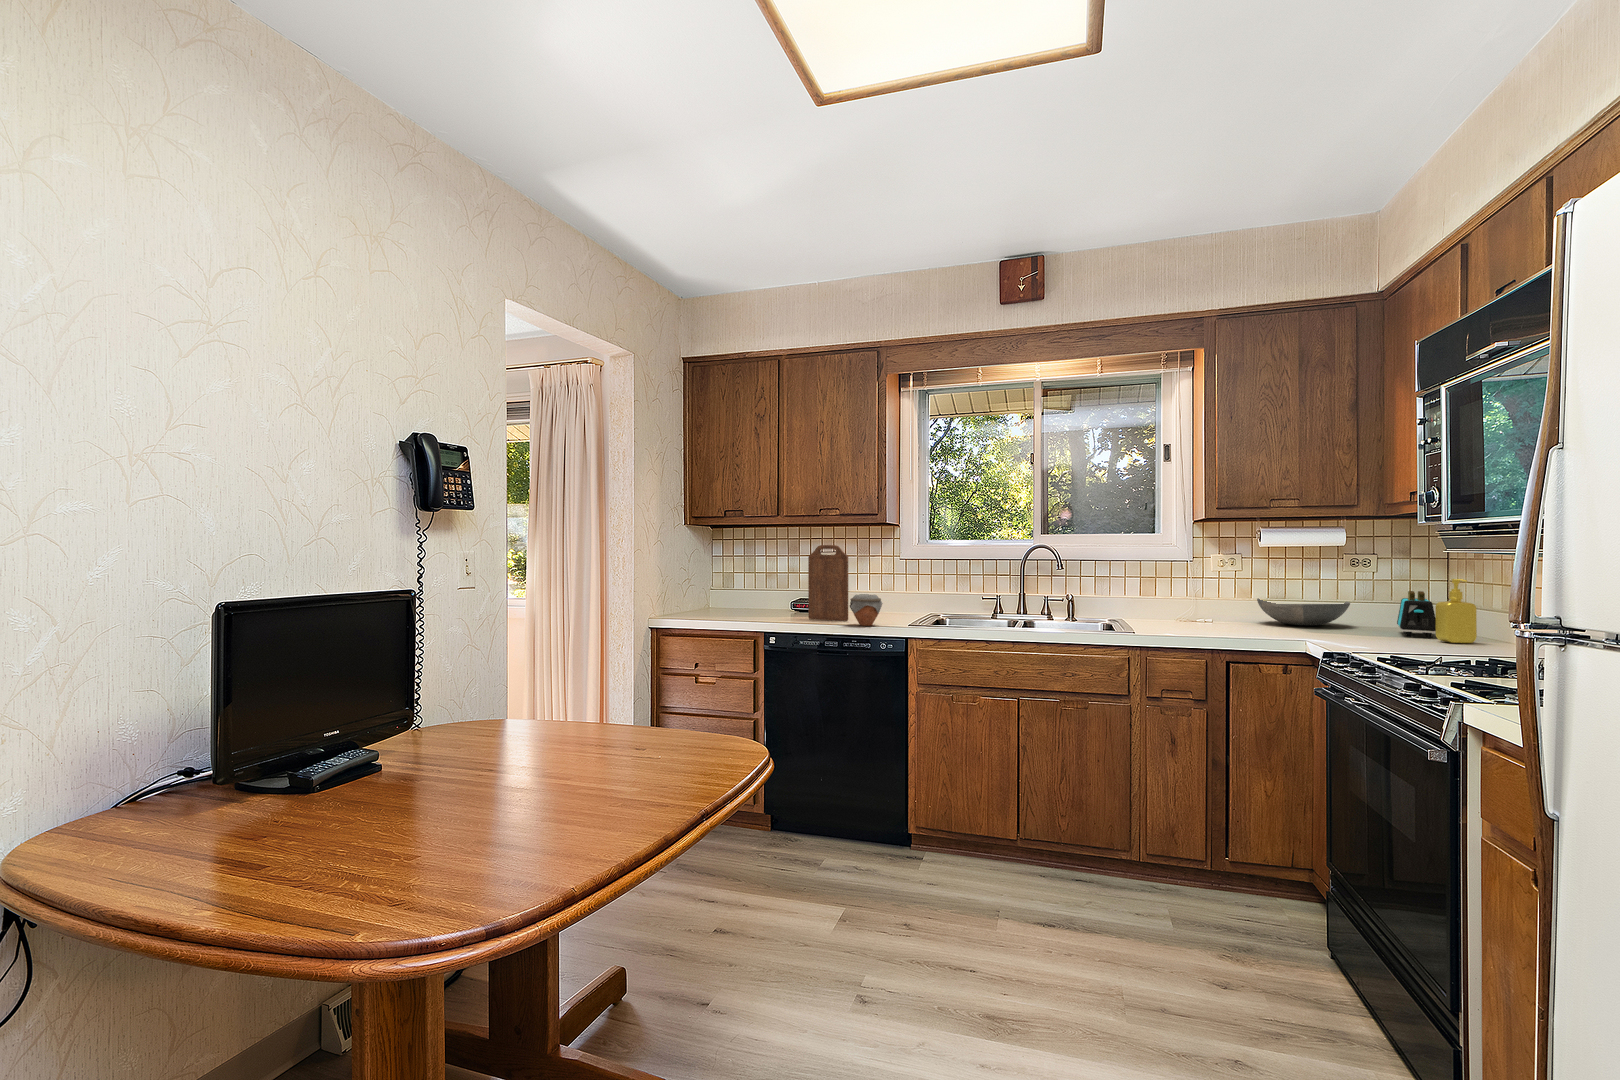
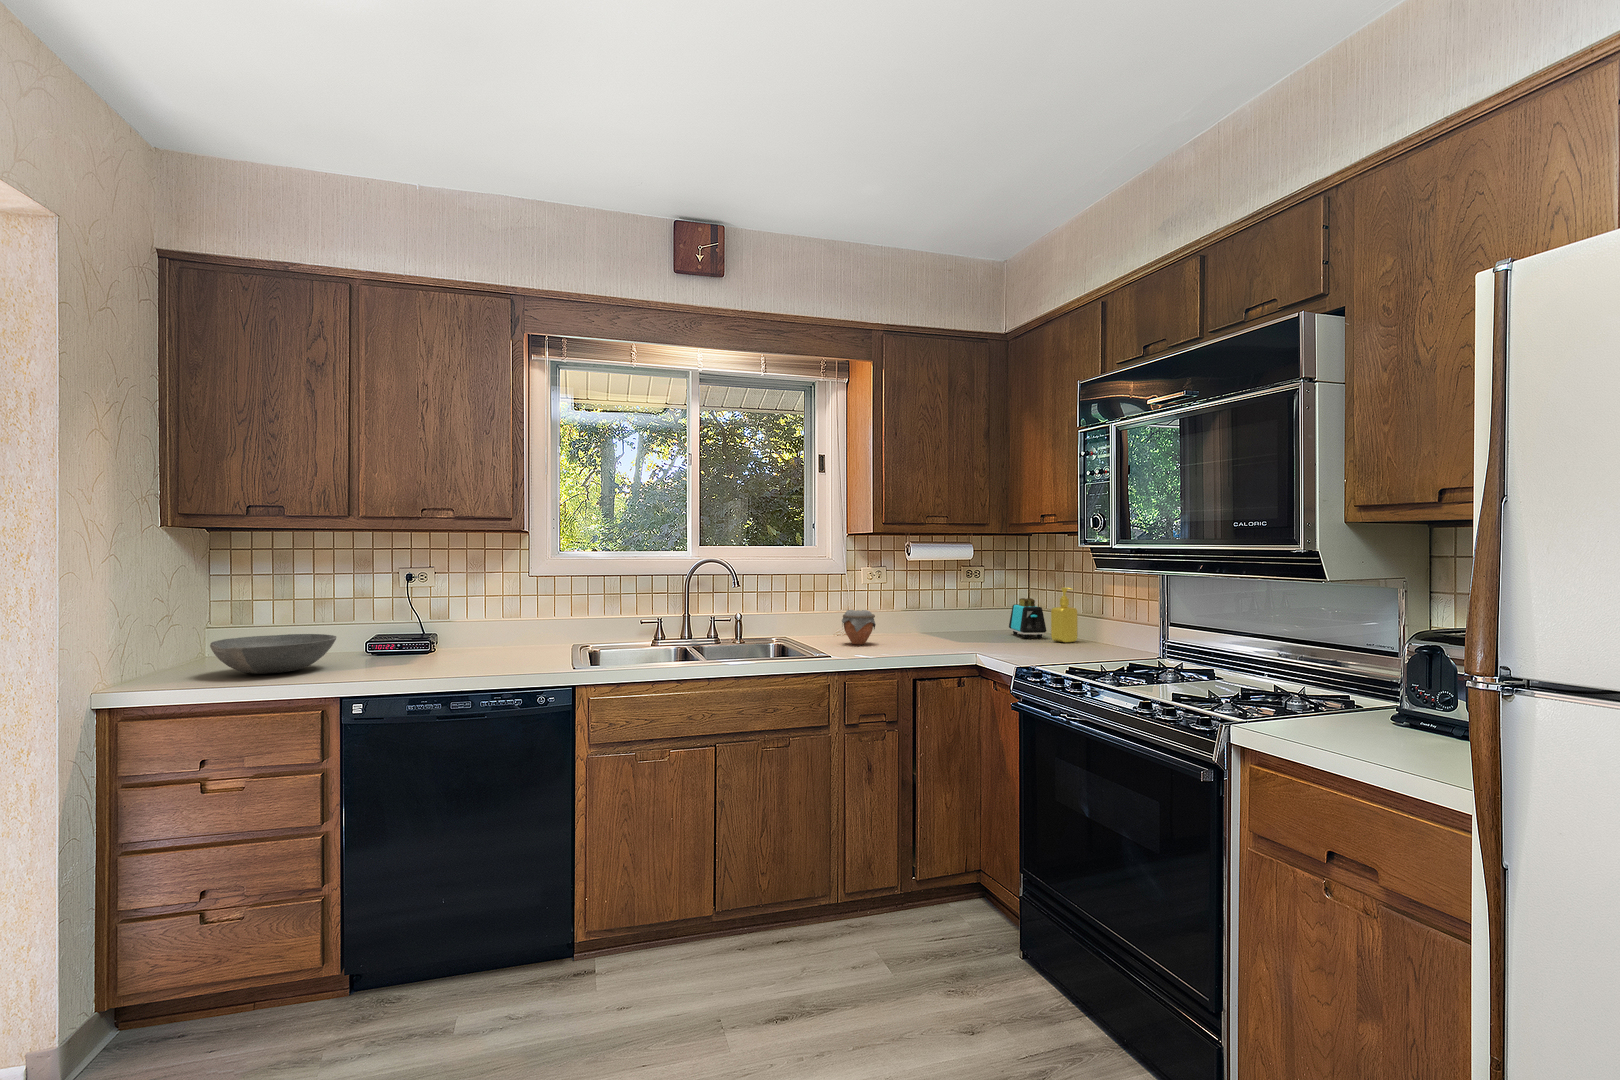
cutting board: present [808,545,848,621] -> none [406,561,474,669]
jar: present [850,594,883,626] -> present [842,610,876,645]
bowl: present [1257,598,1350,626] -> present [210,634,336,674]

